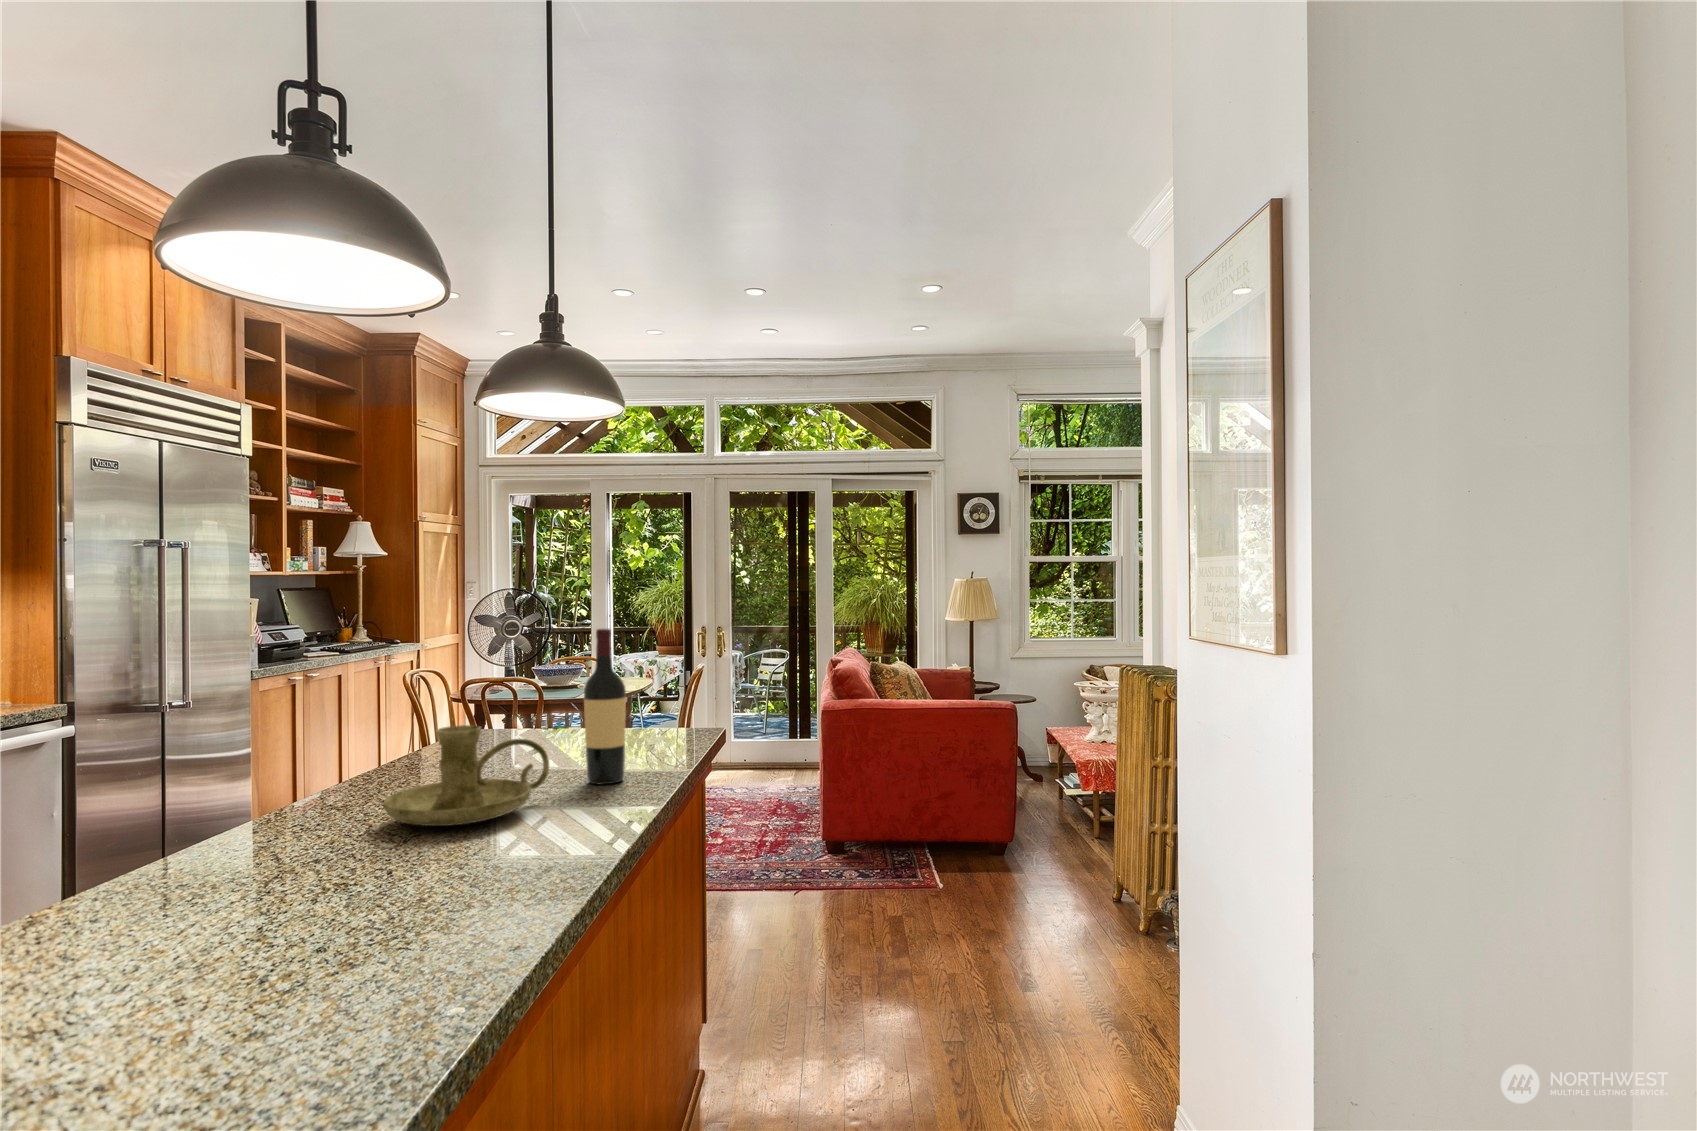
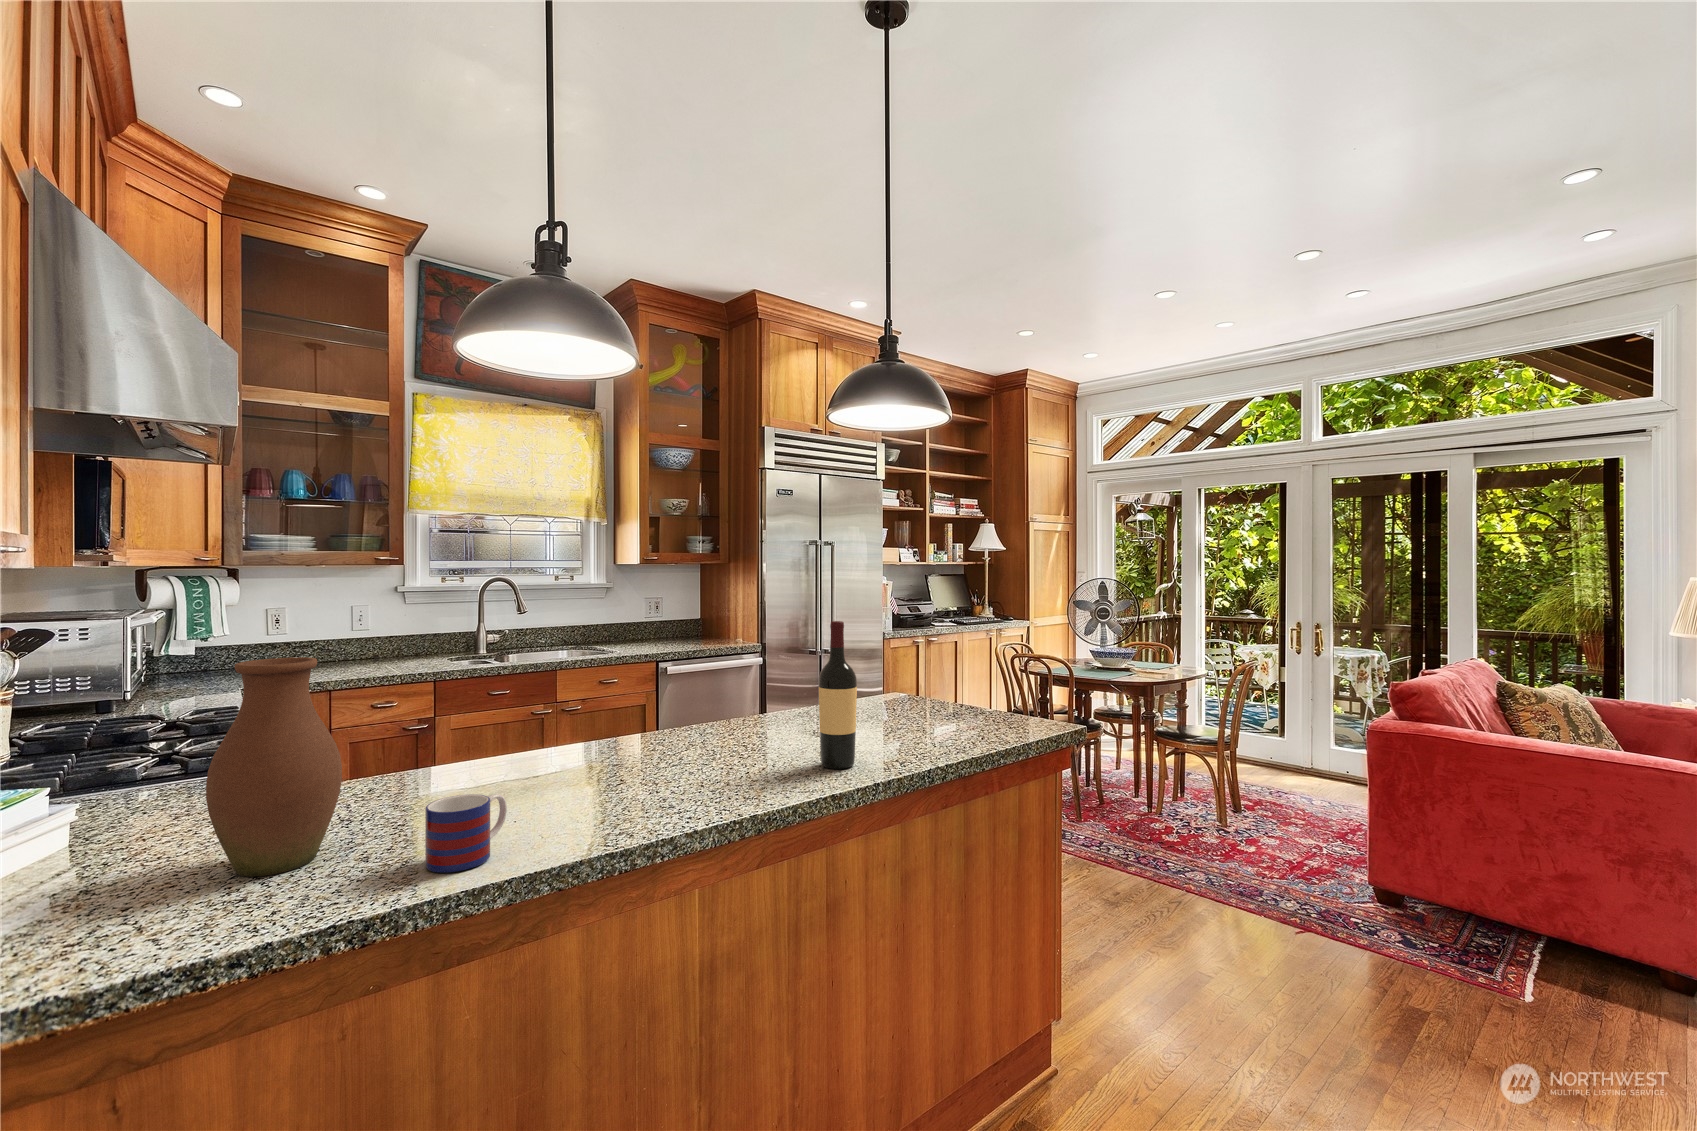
vase: none [130,699,317,1018] -> present [206,657,342,877]
candle holder: present [383,725,549,826] -> none [624,694,765,777]
mug: none [437,839,511,931] -> present [425,794,507,873]

